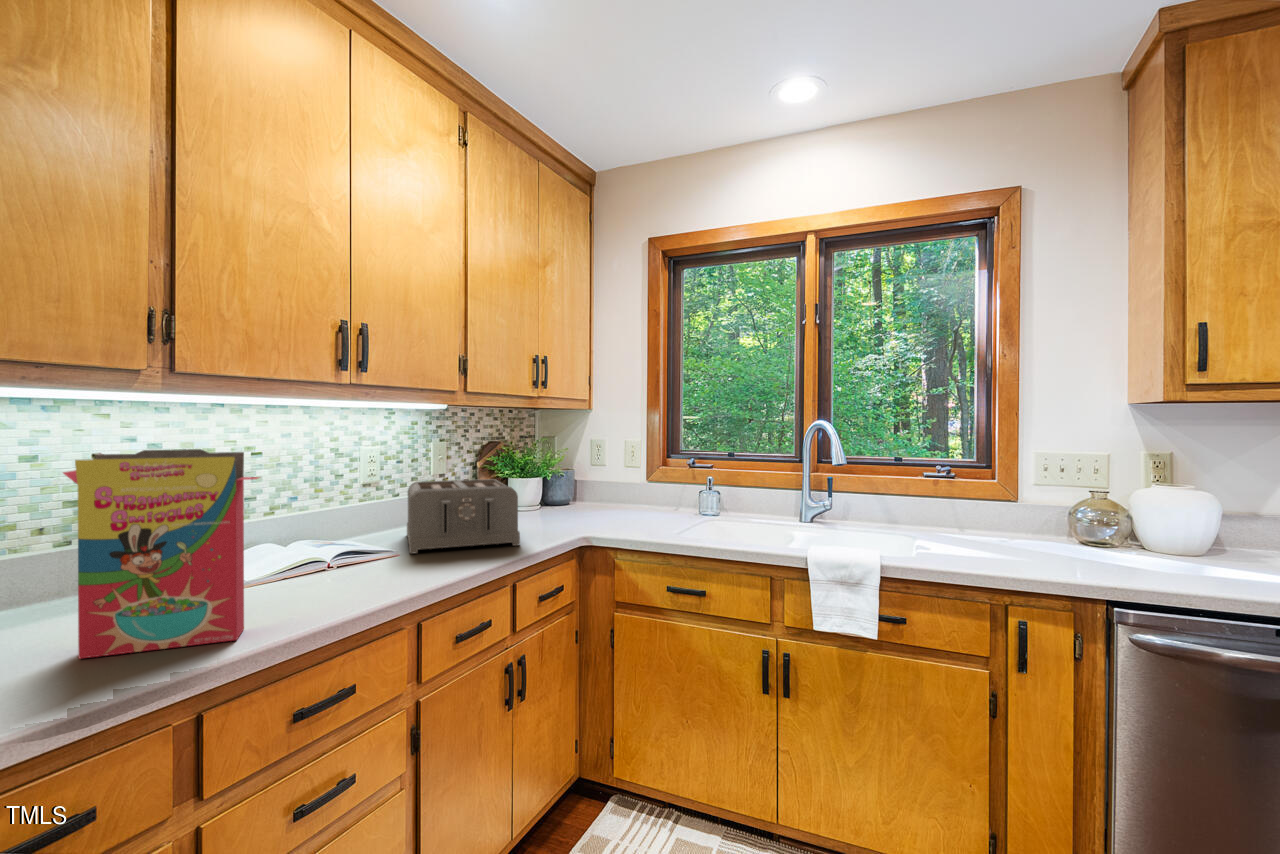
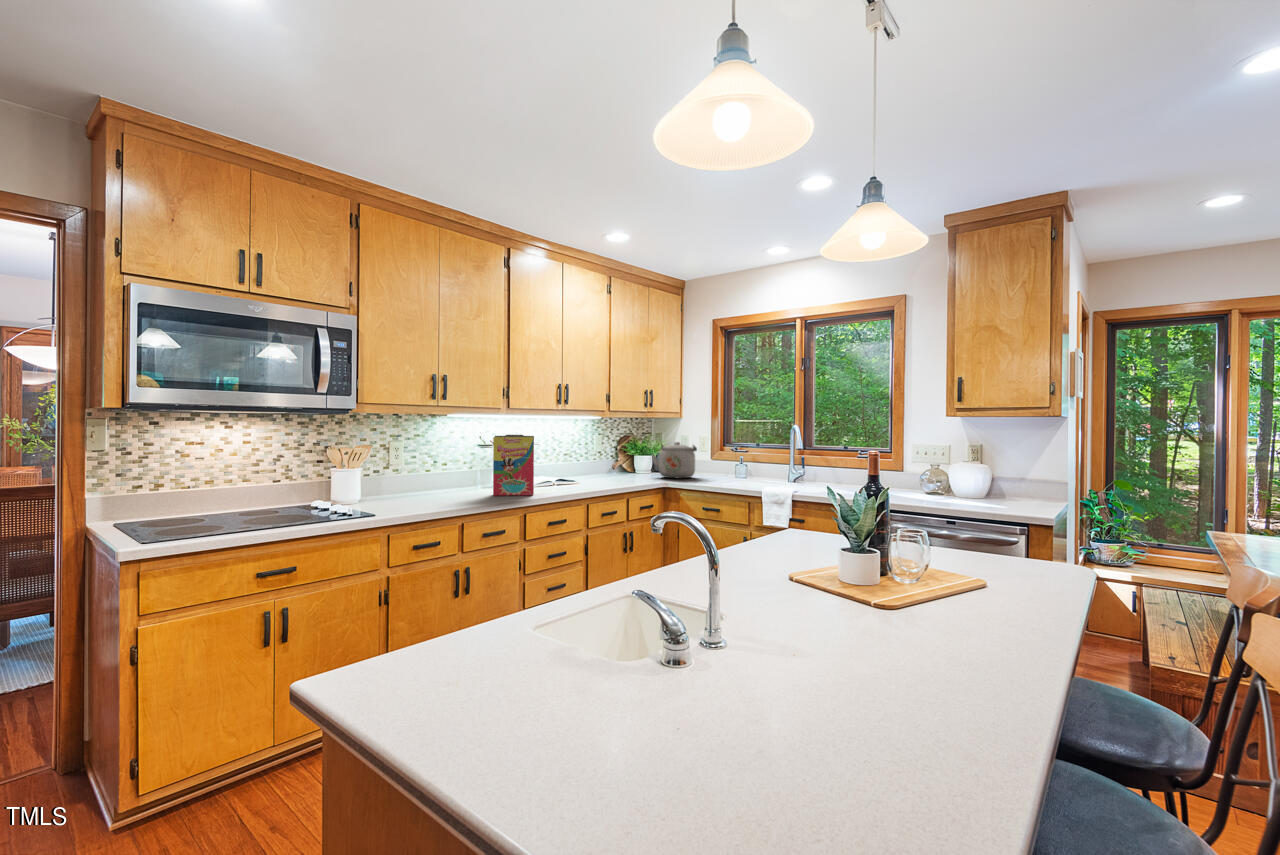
kettle: none [548,453,632,524] -> present [652,442,697,478]
toaster: present [407,479,520,554] -> none [583,453,632,483]

